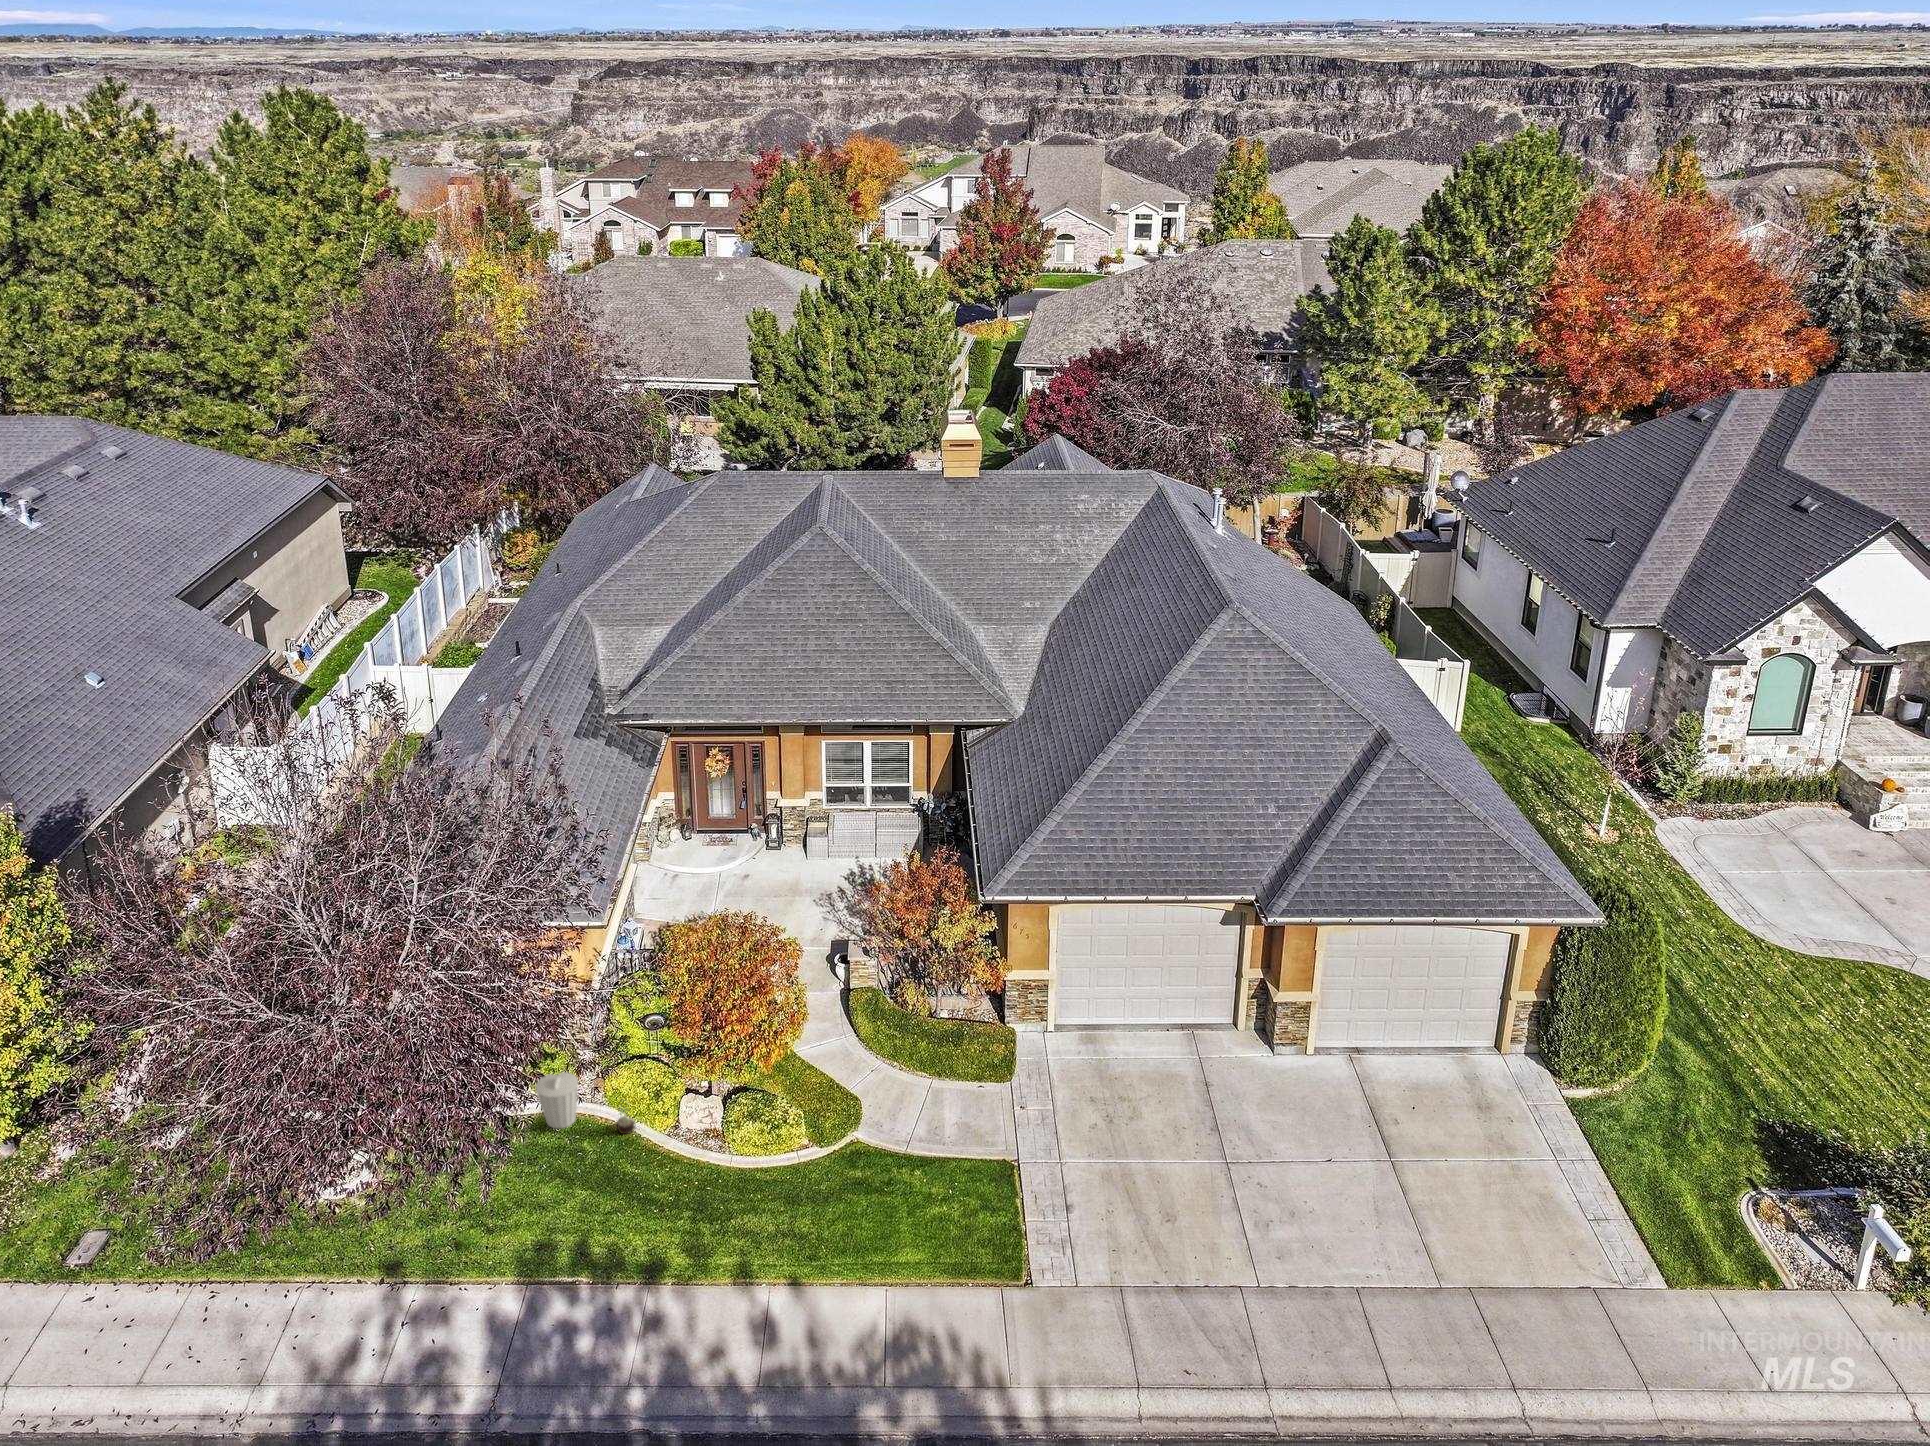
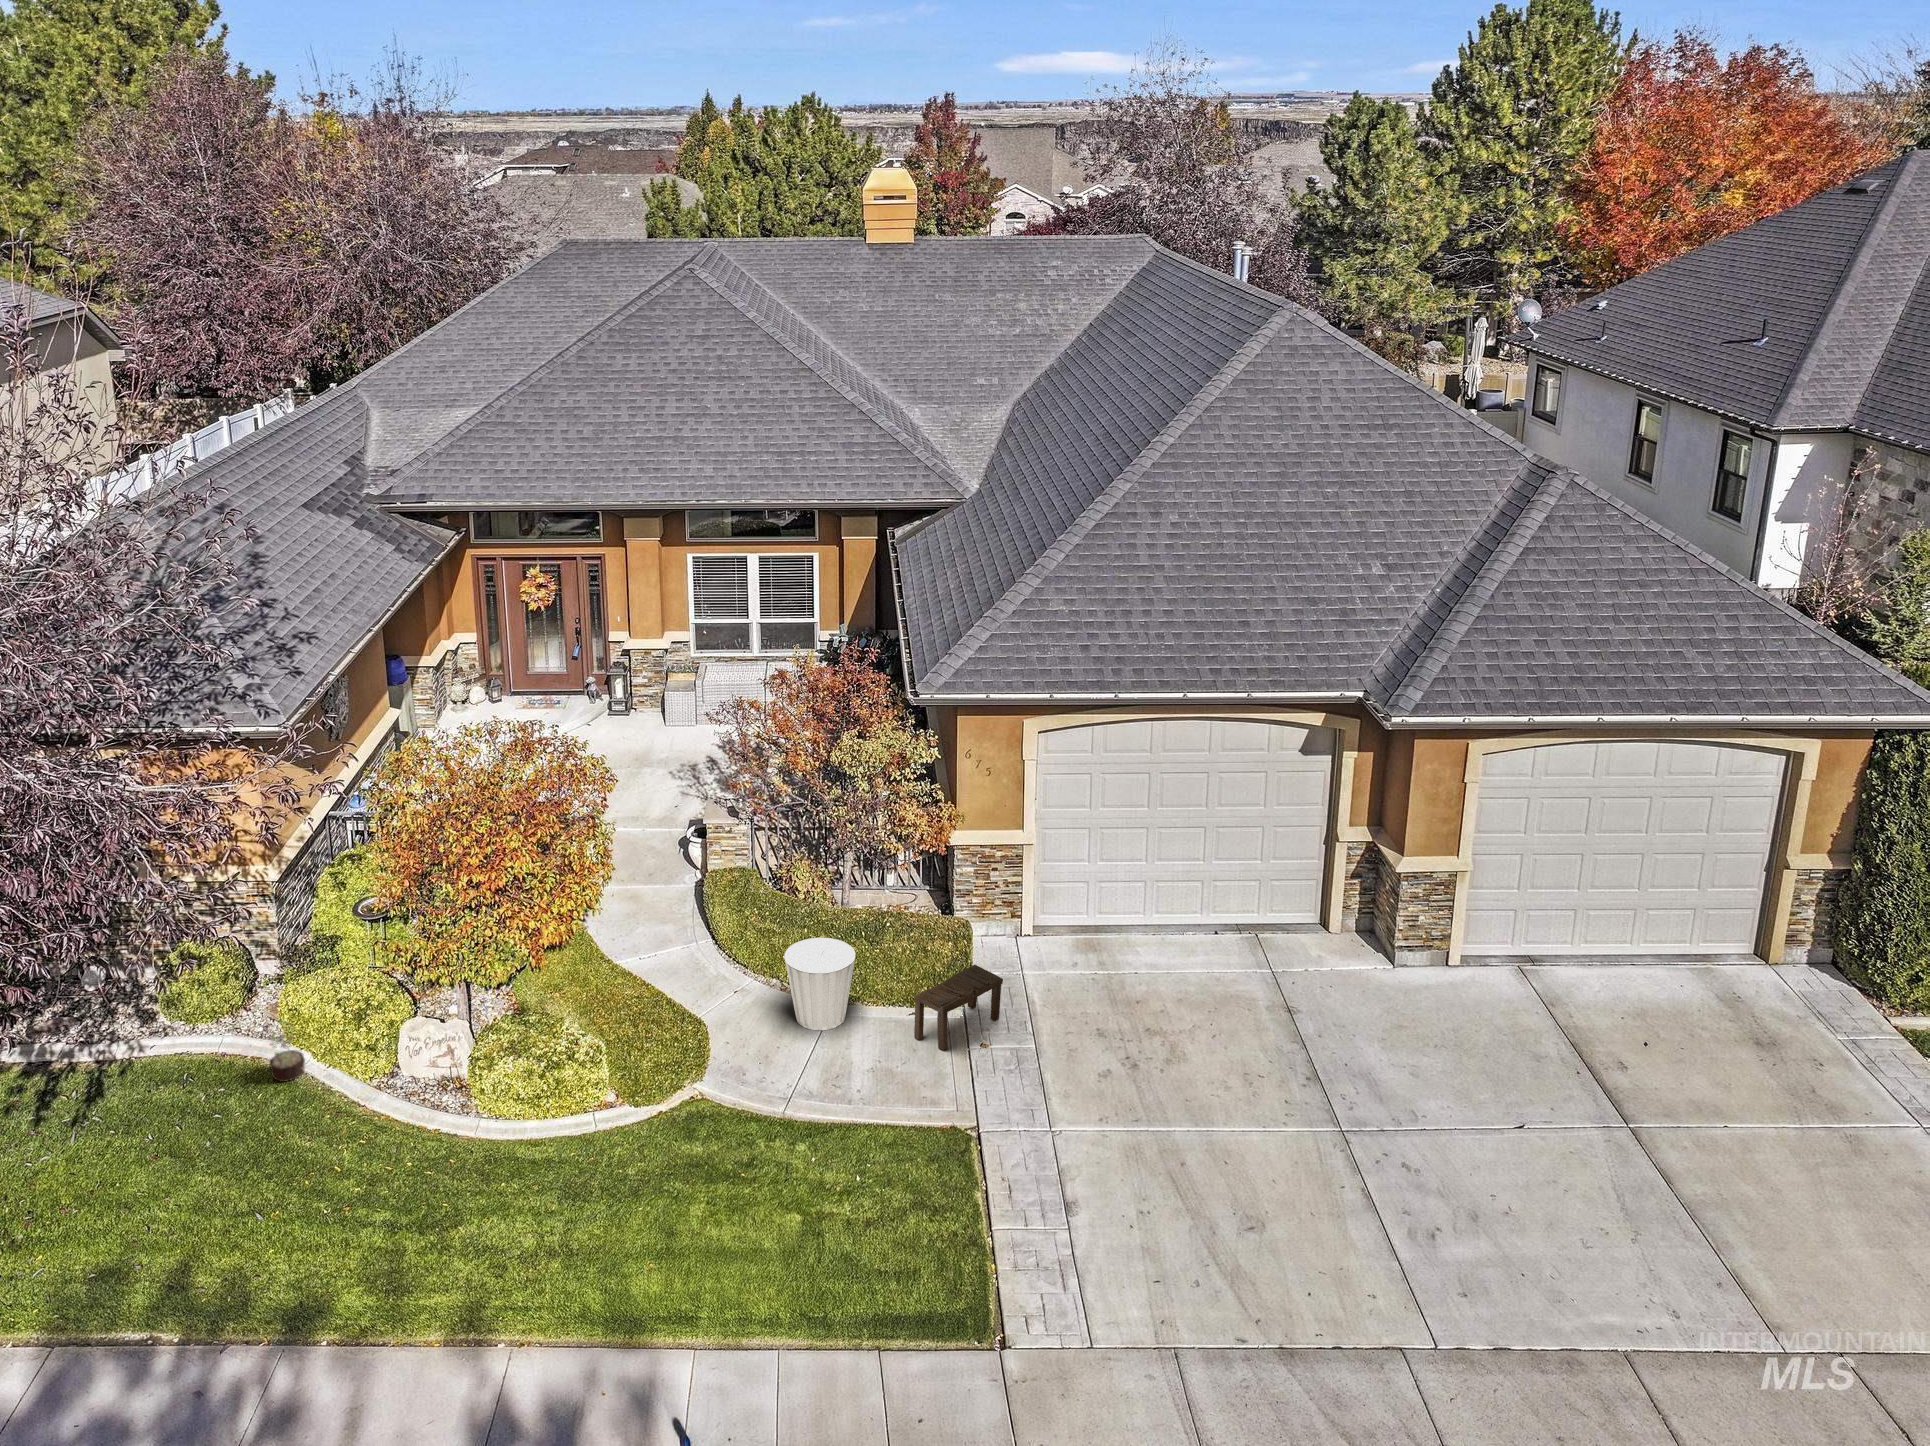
bench: none [980,1059,1032,1112] -> present [914,965,1003,1051]
trash can: present [536,1072,578,1128] -> present [785,938,855,1030]

